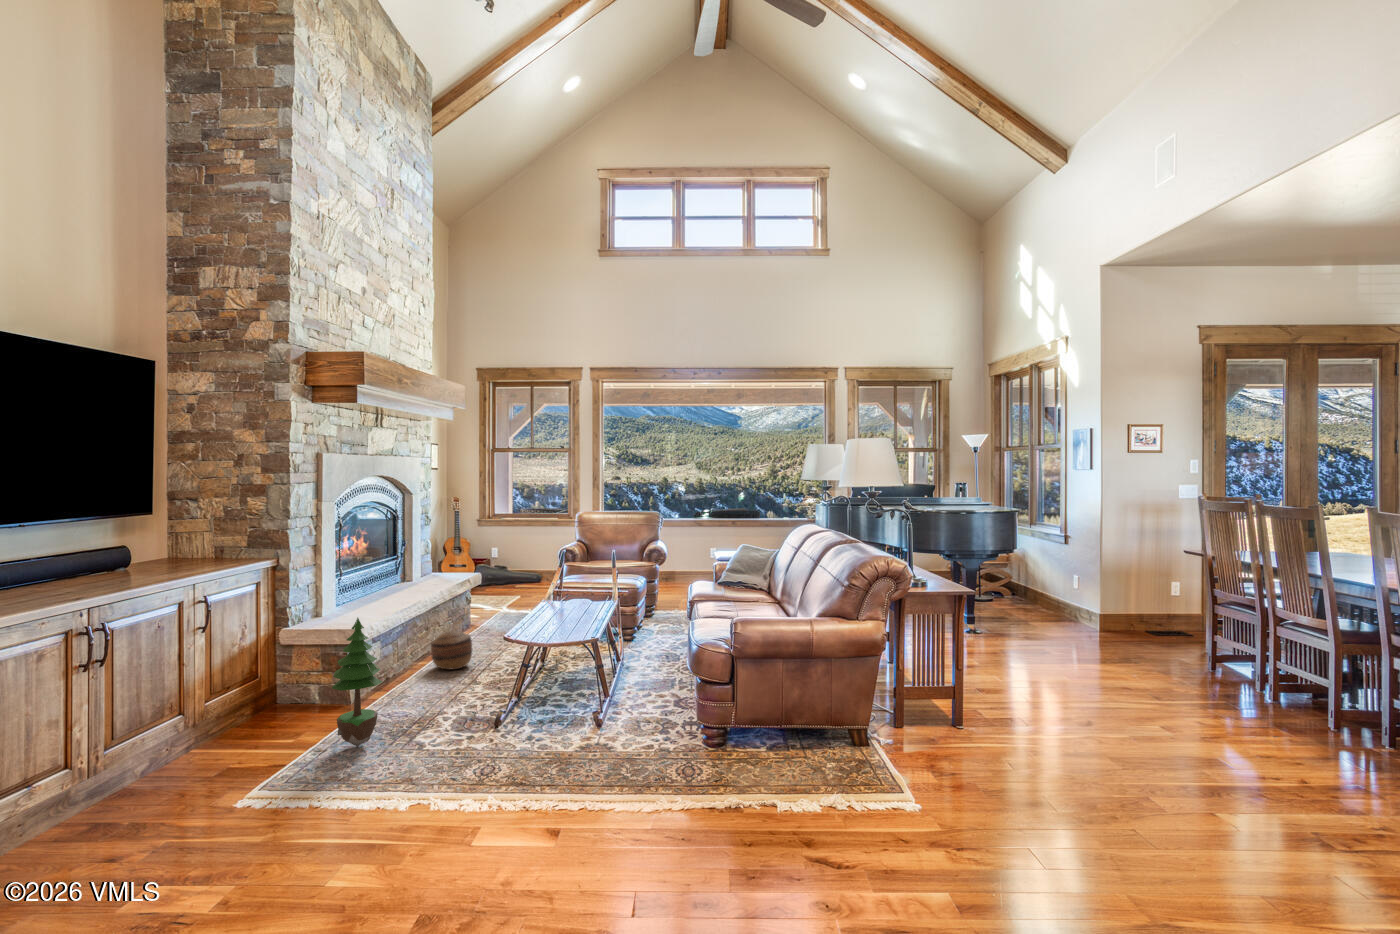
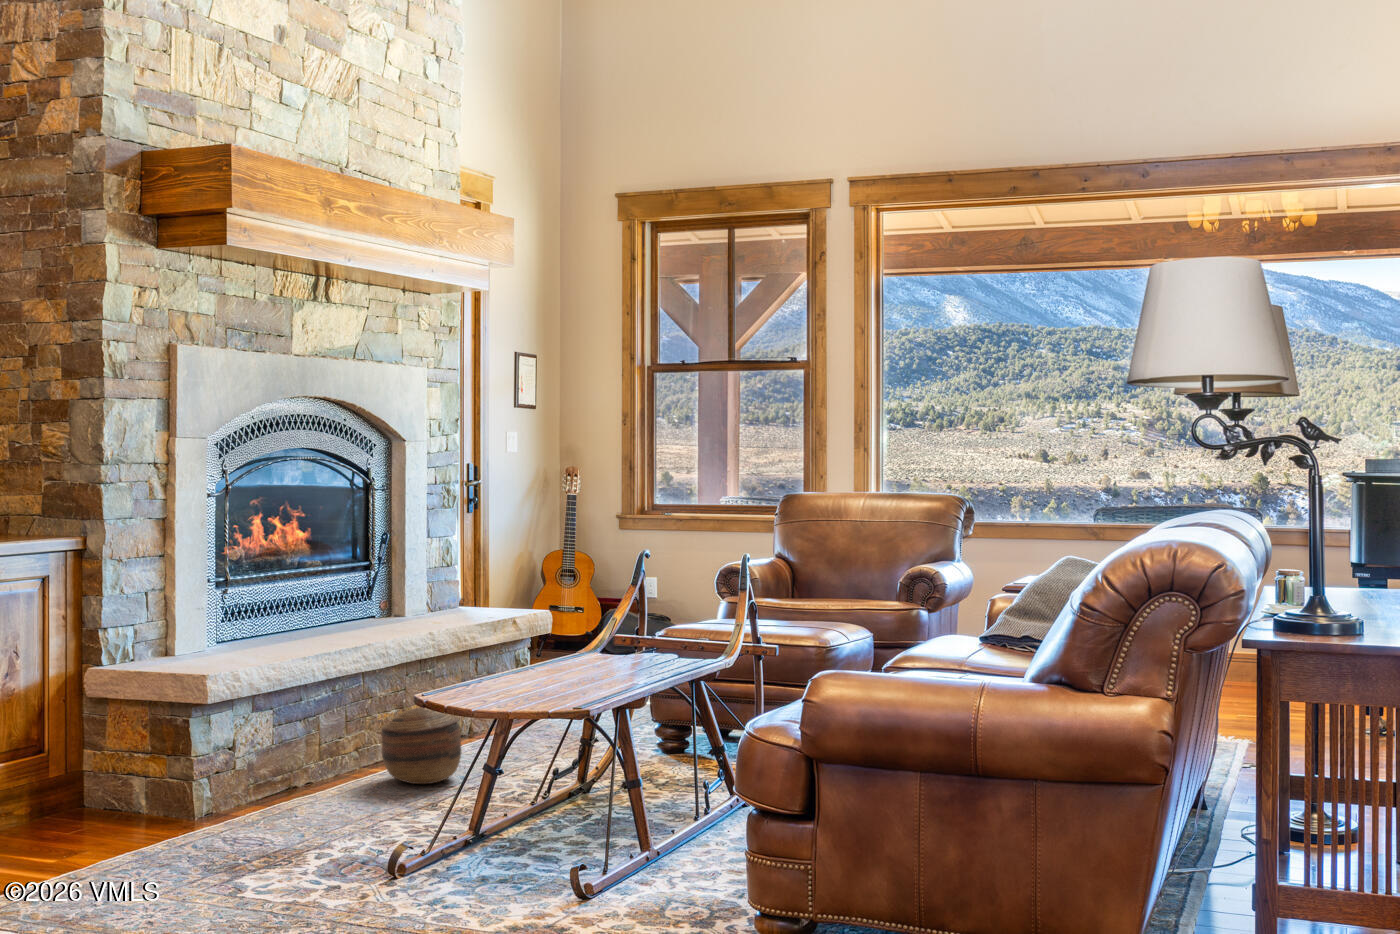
potted tree: present [332,618,382,747] -> none [83,642,180,894]

